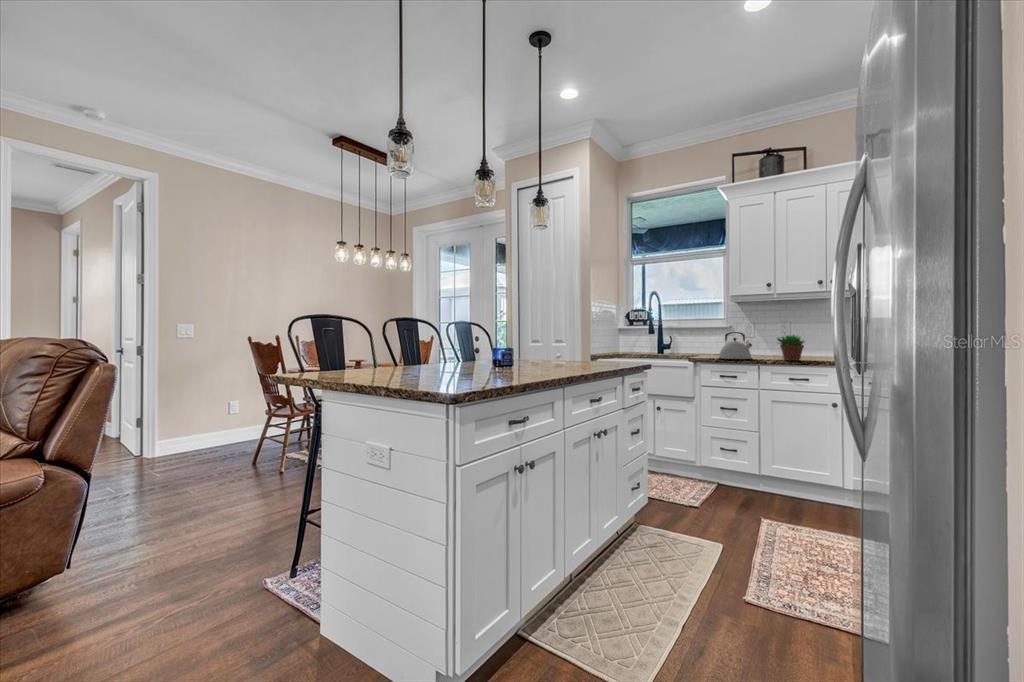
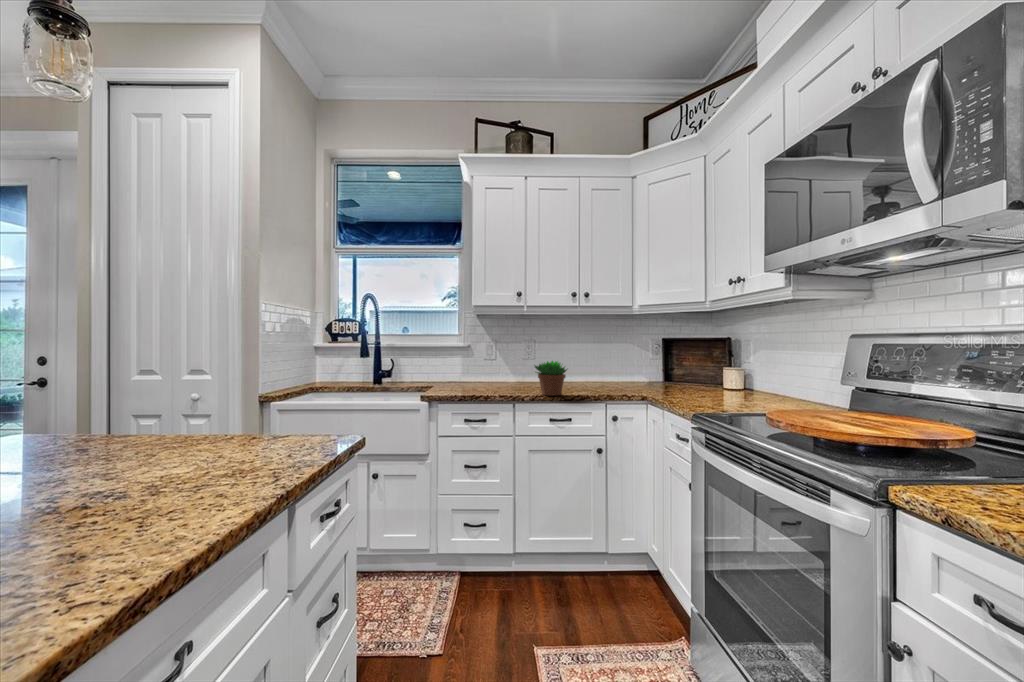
kettle: present [719,332,752,359] -> none [461,356,504,395]

